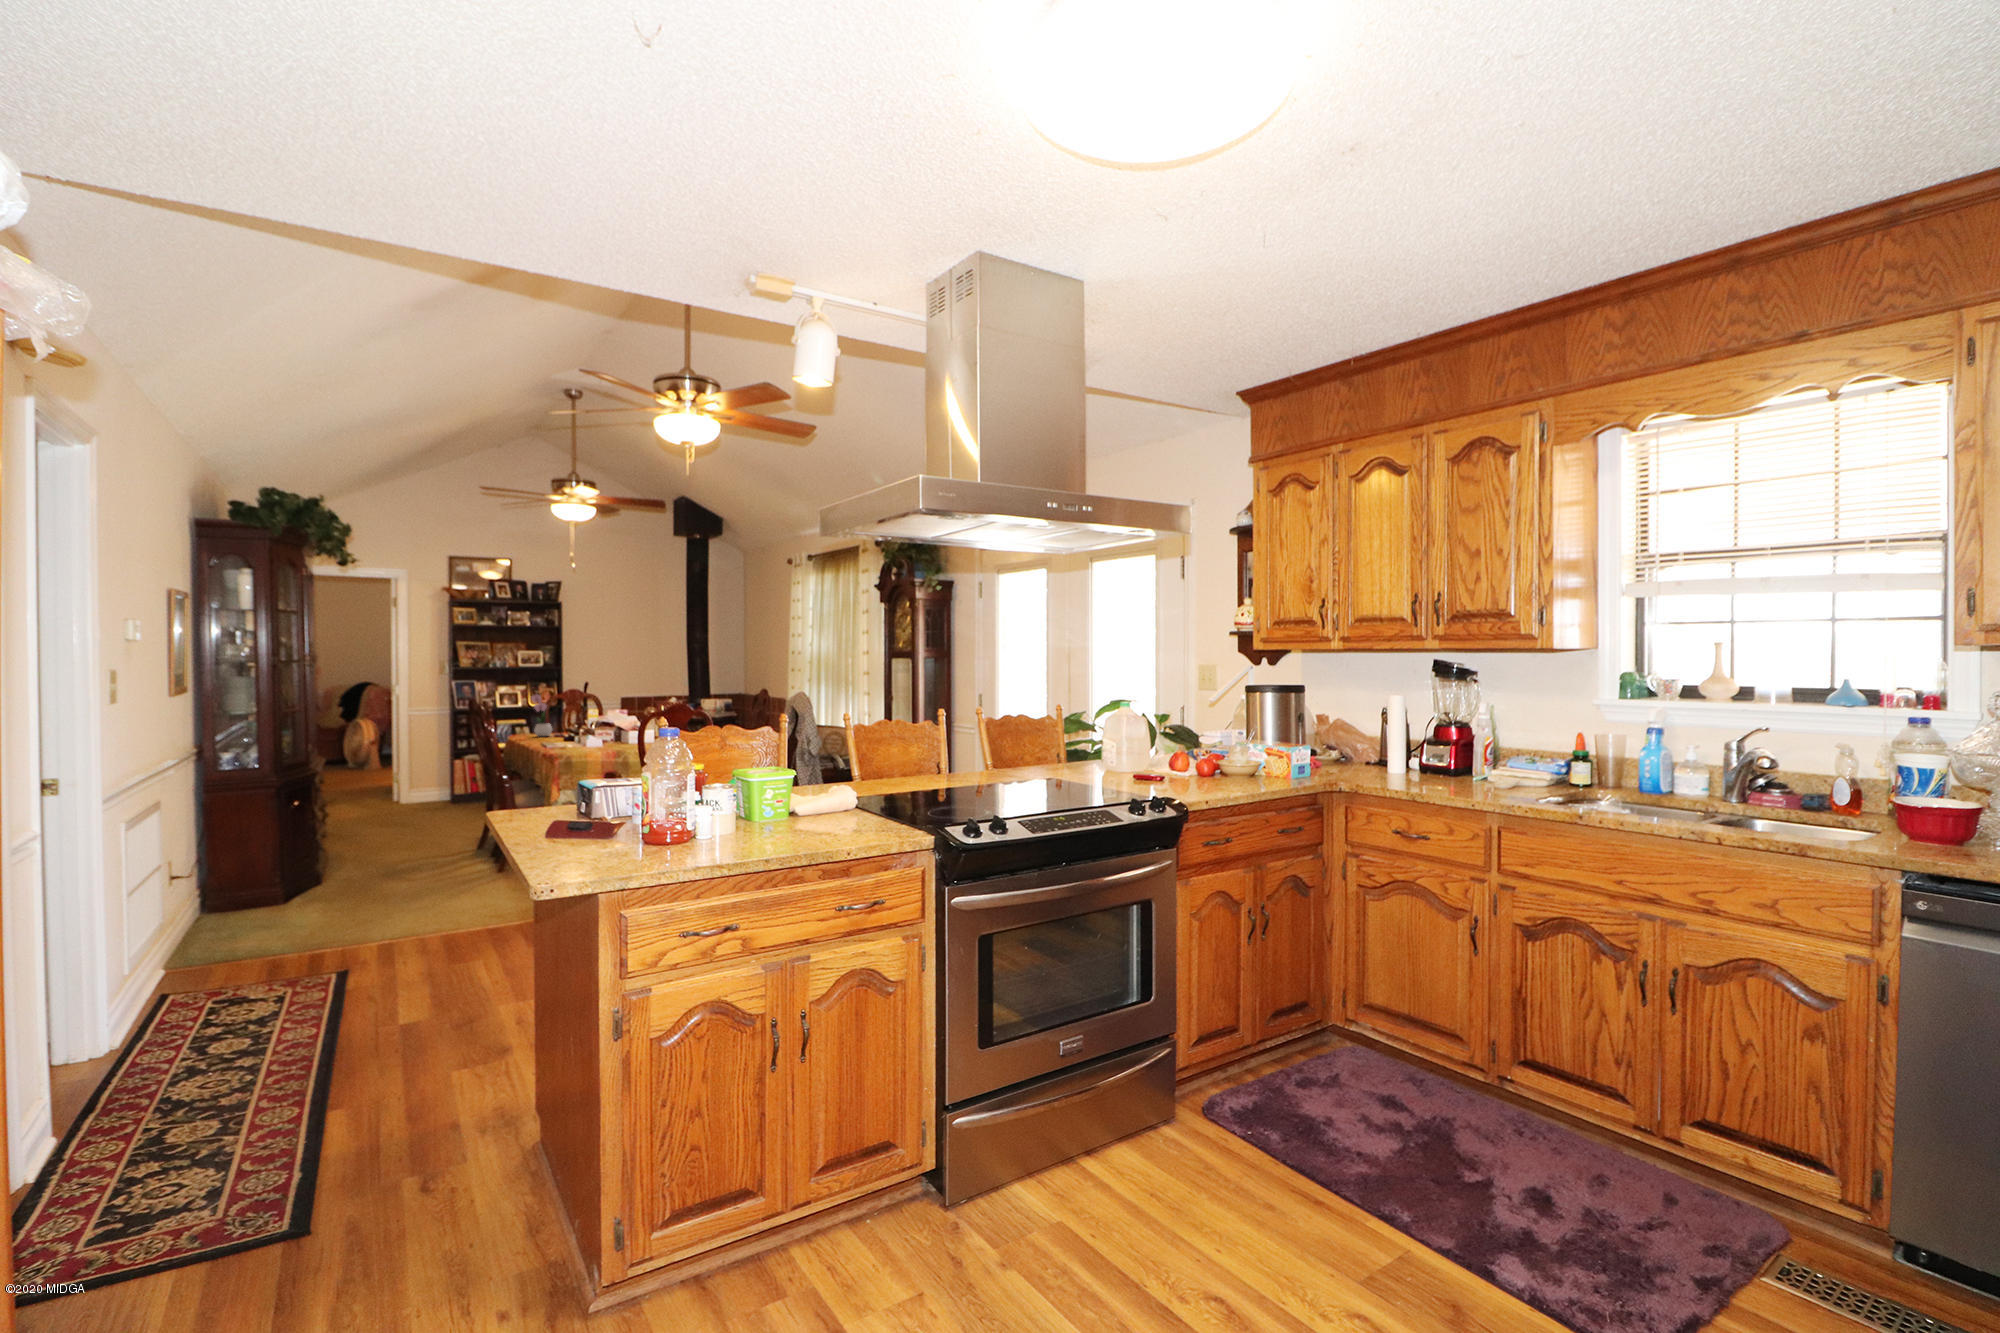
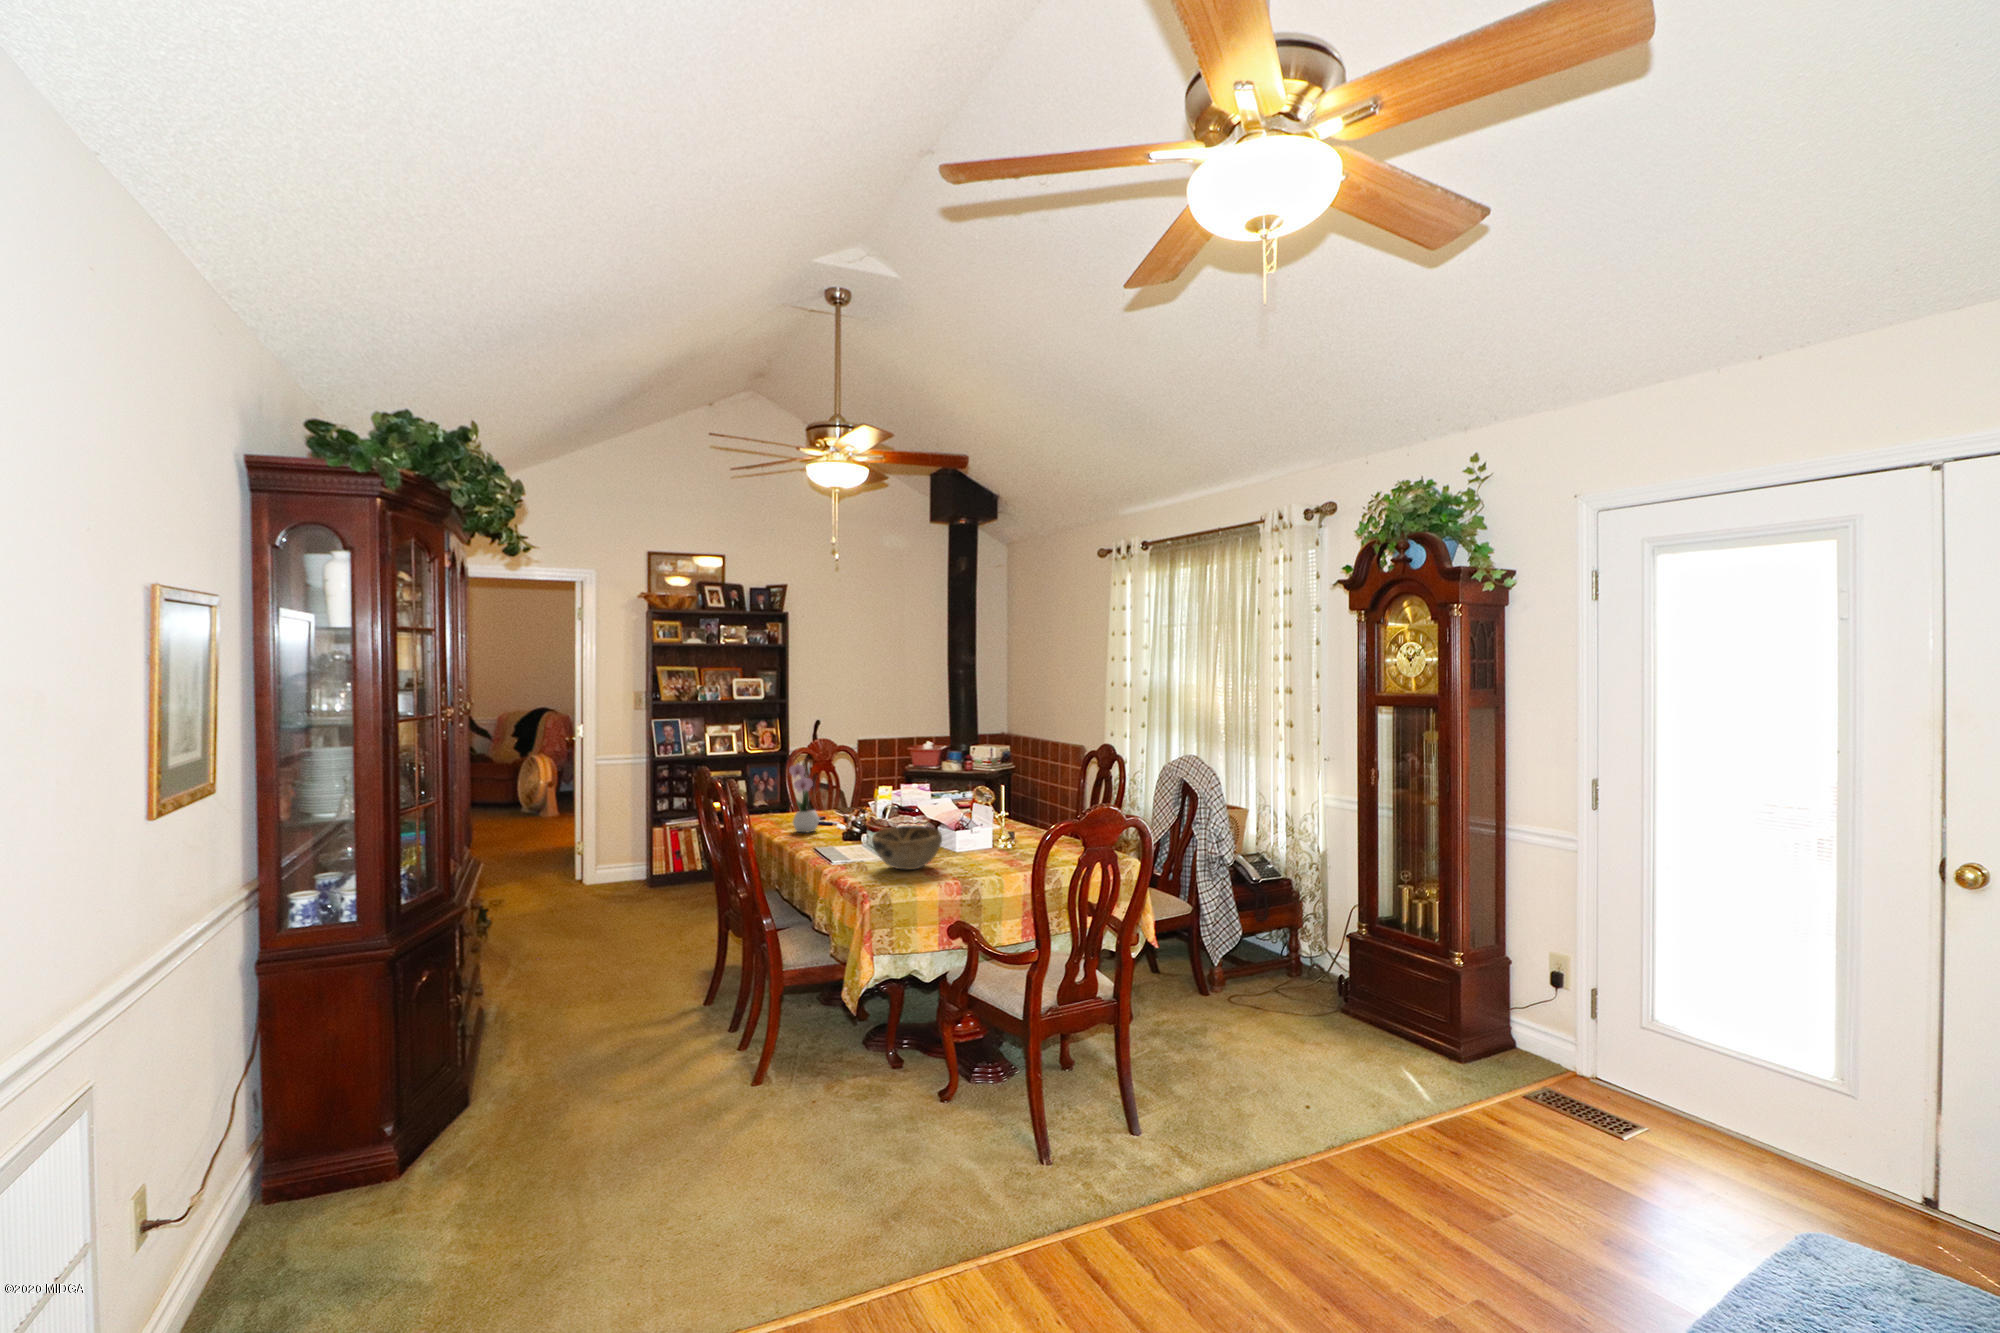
decorative bowl: none [568,723,610,744] -> present [872,826,942,869]

